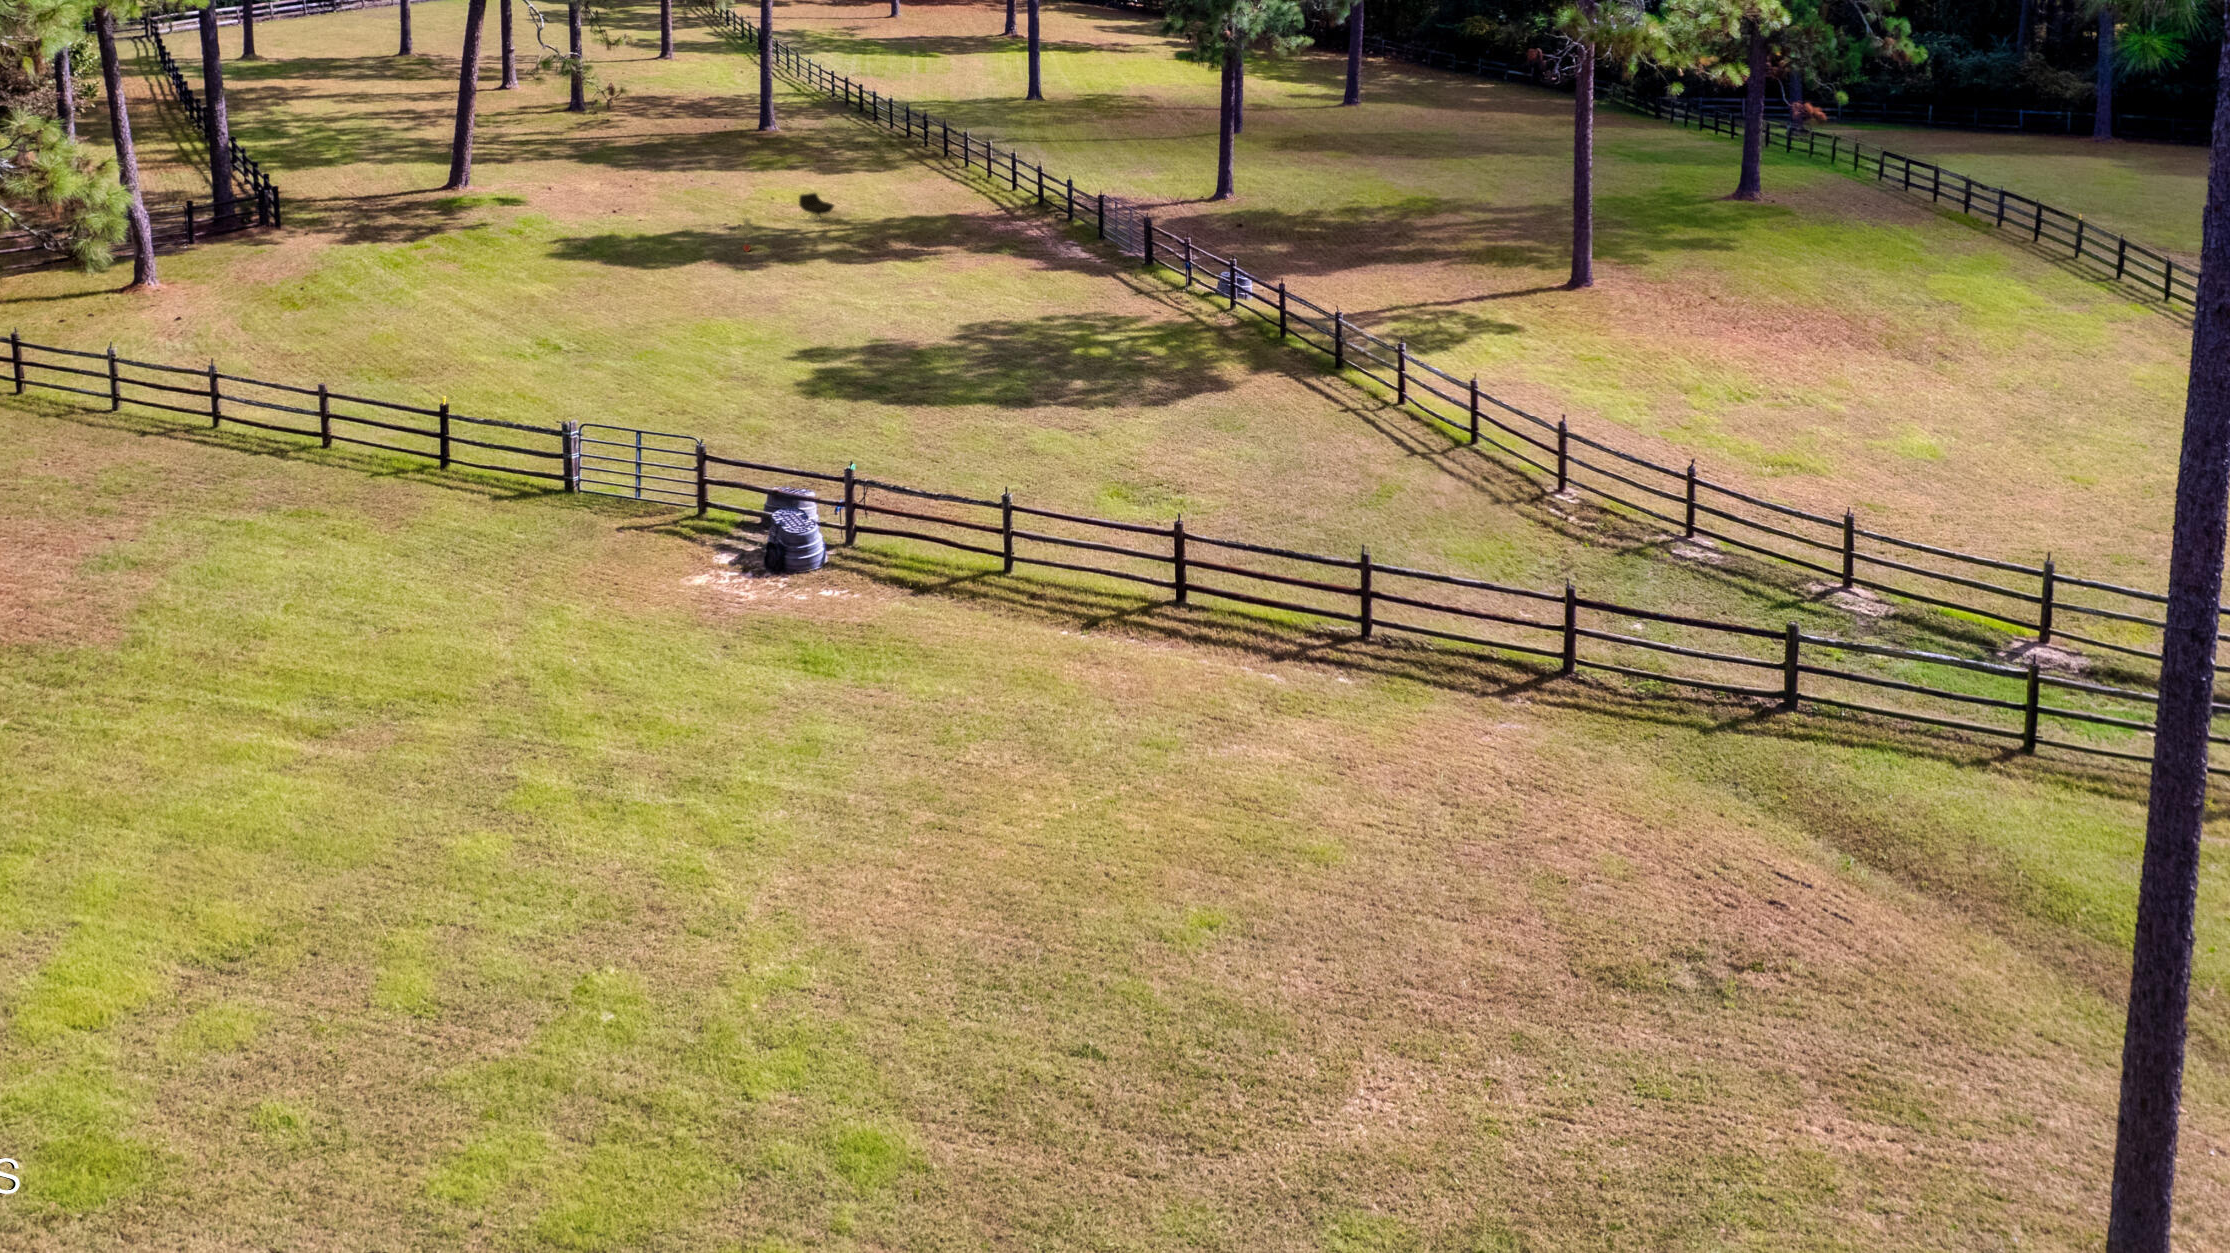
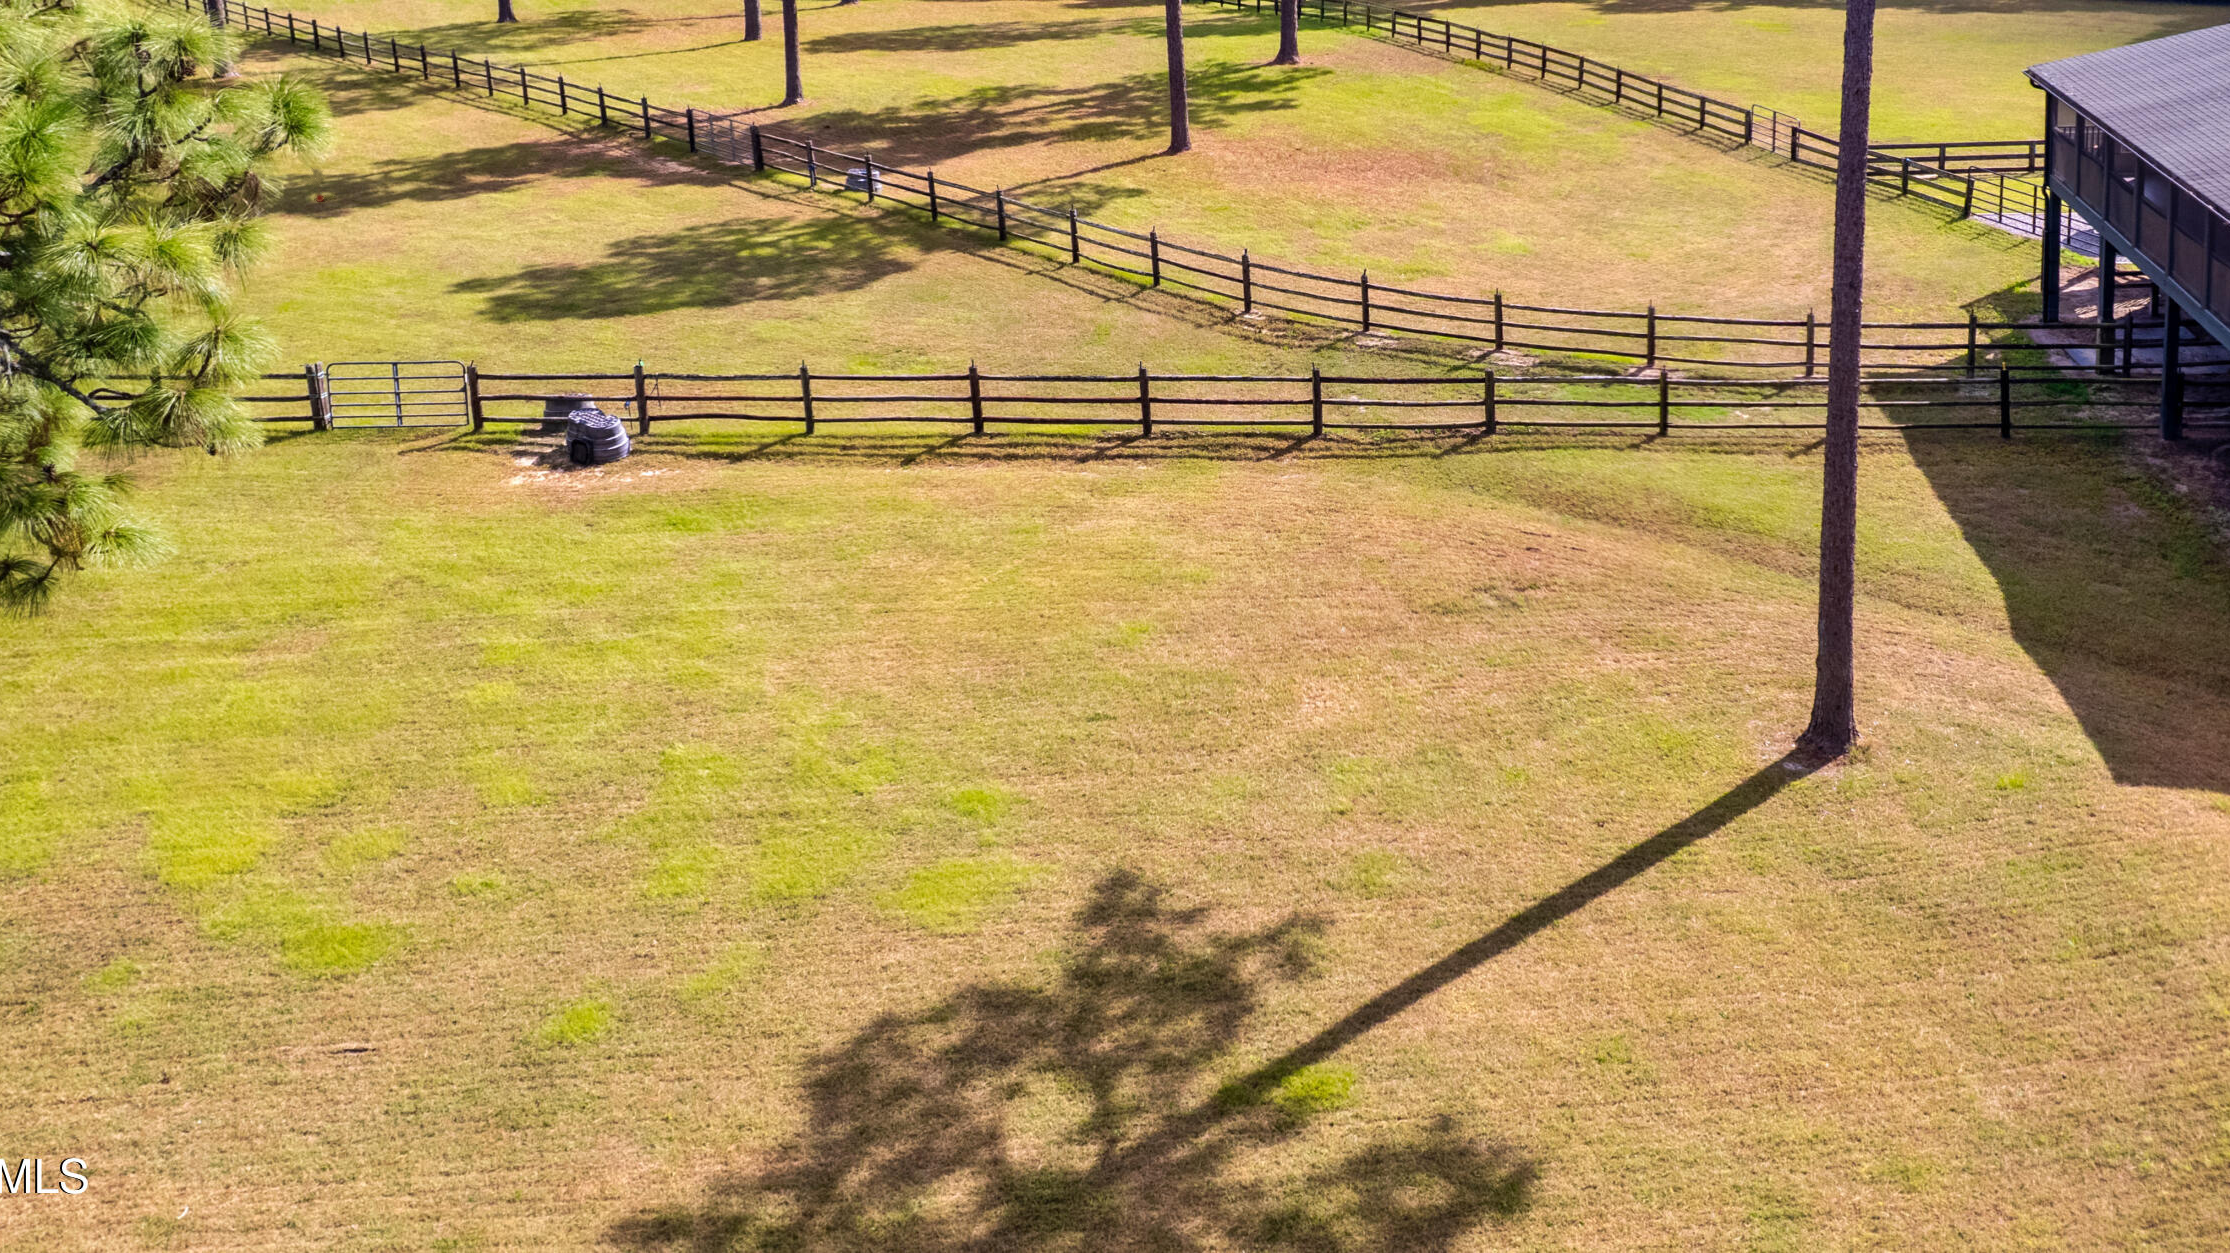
lounge chair: present [799,193,834,220] -> none [348,136,389,168]

